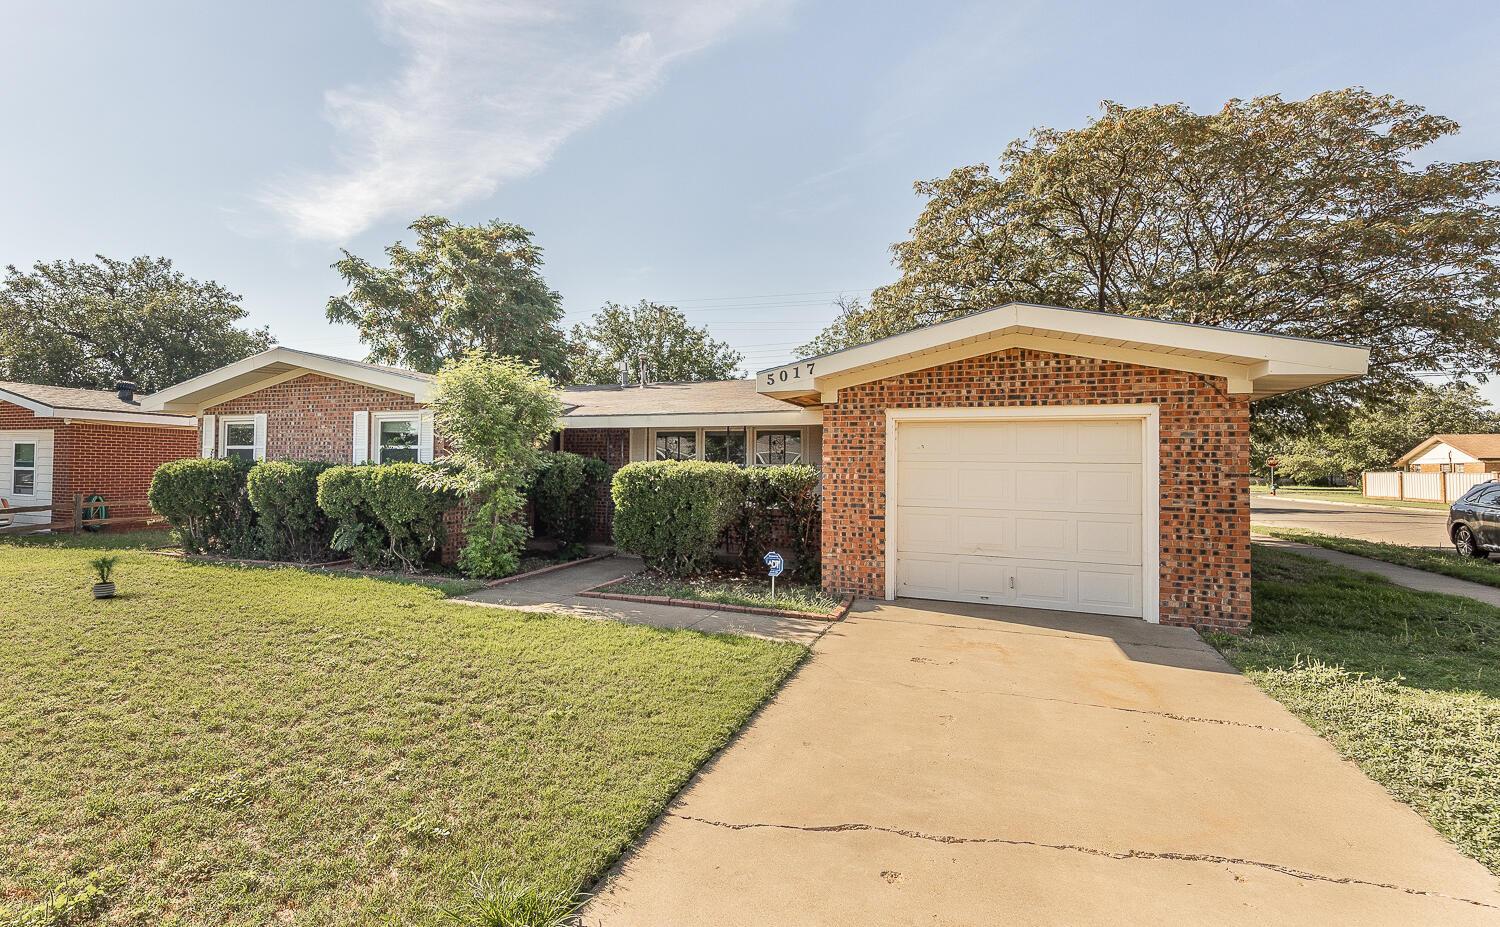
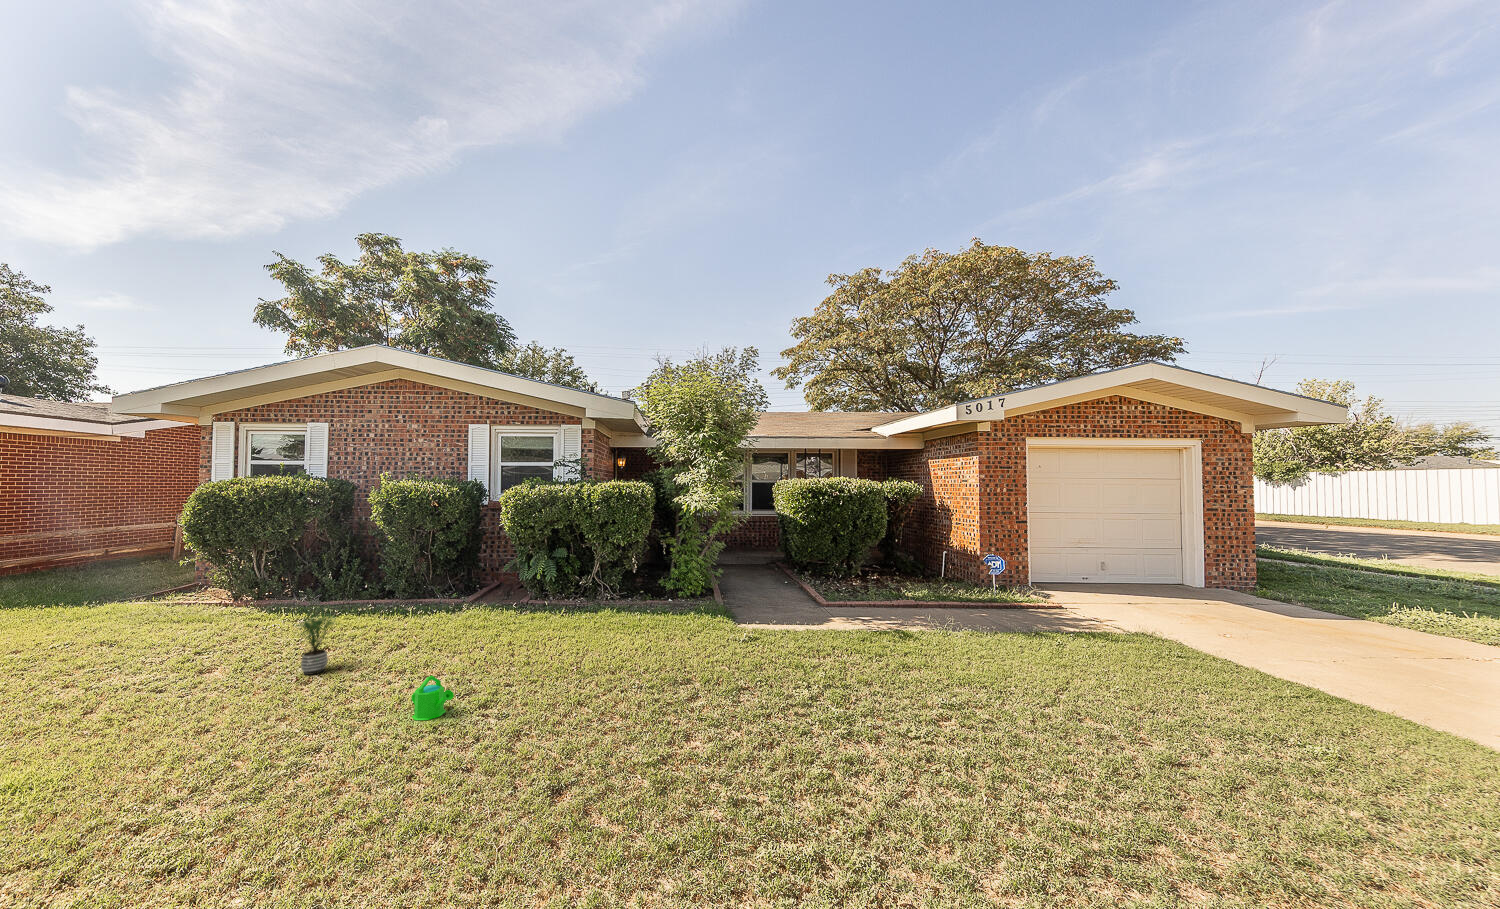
watering can: none [57,601,91,632] -> present [411,676,454,720]

